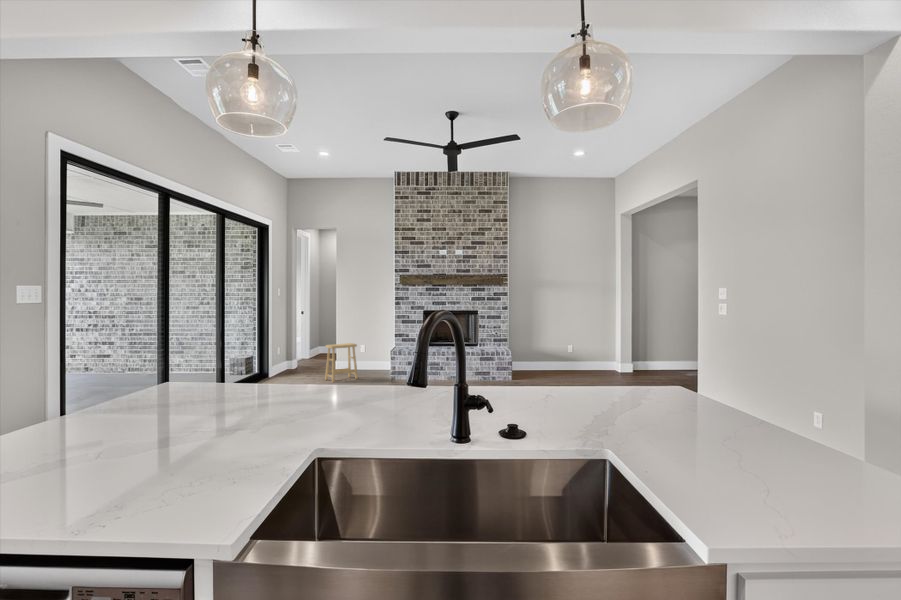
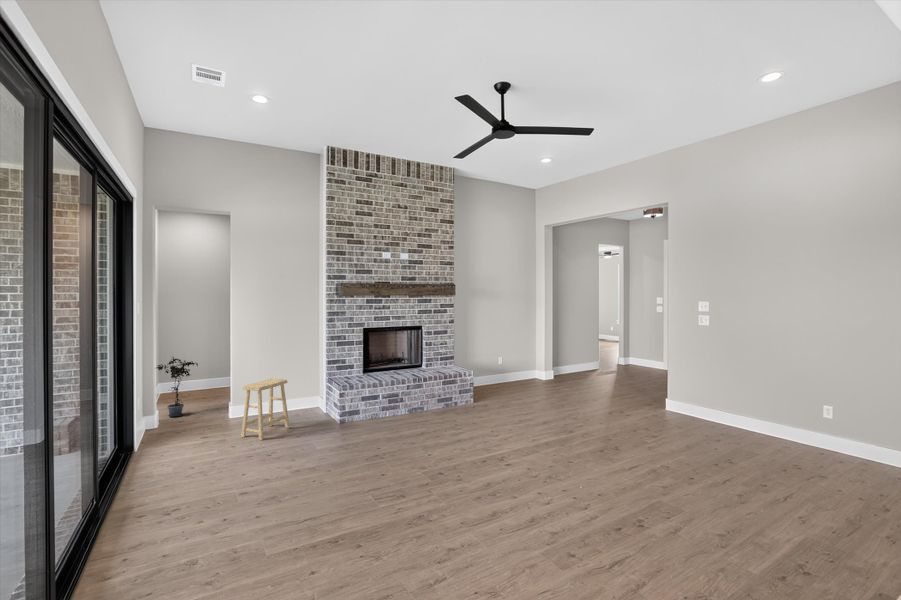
potted plant: none [296,327,323,367] -> present [157,357,198,417]

